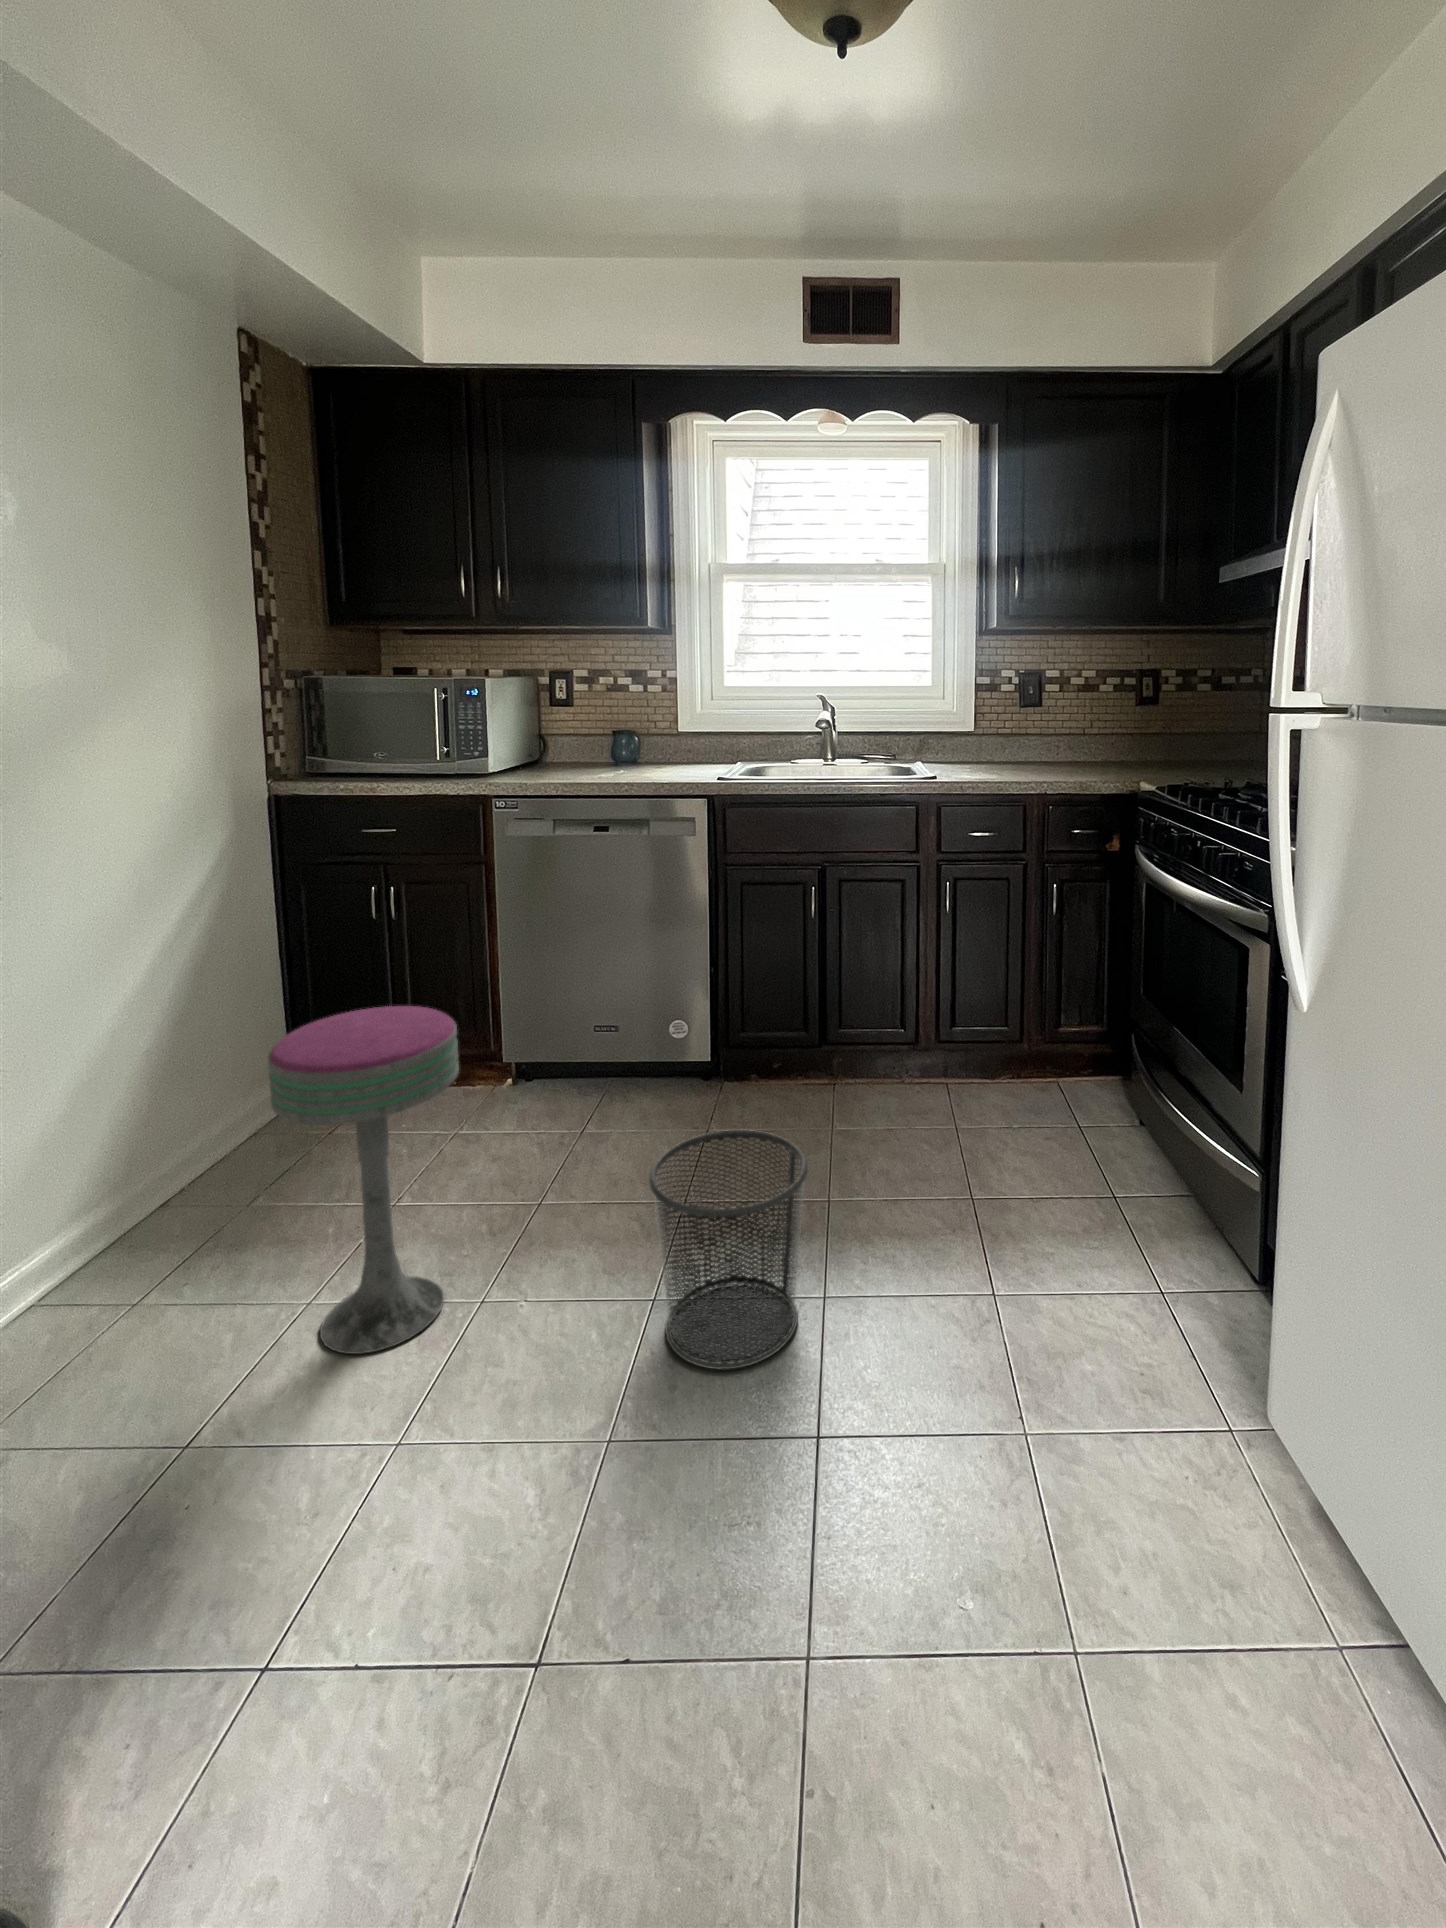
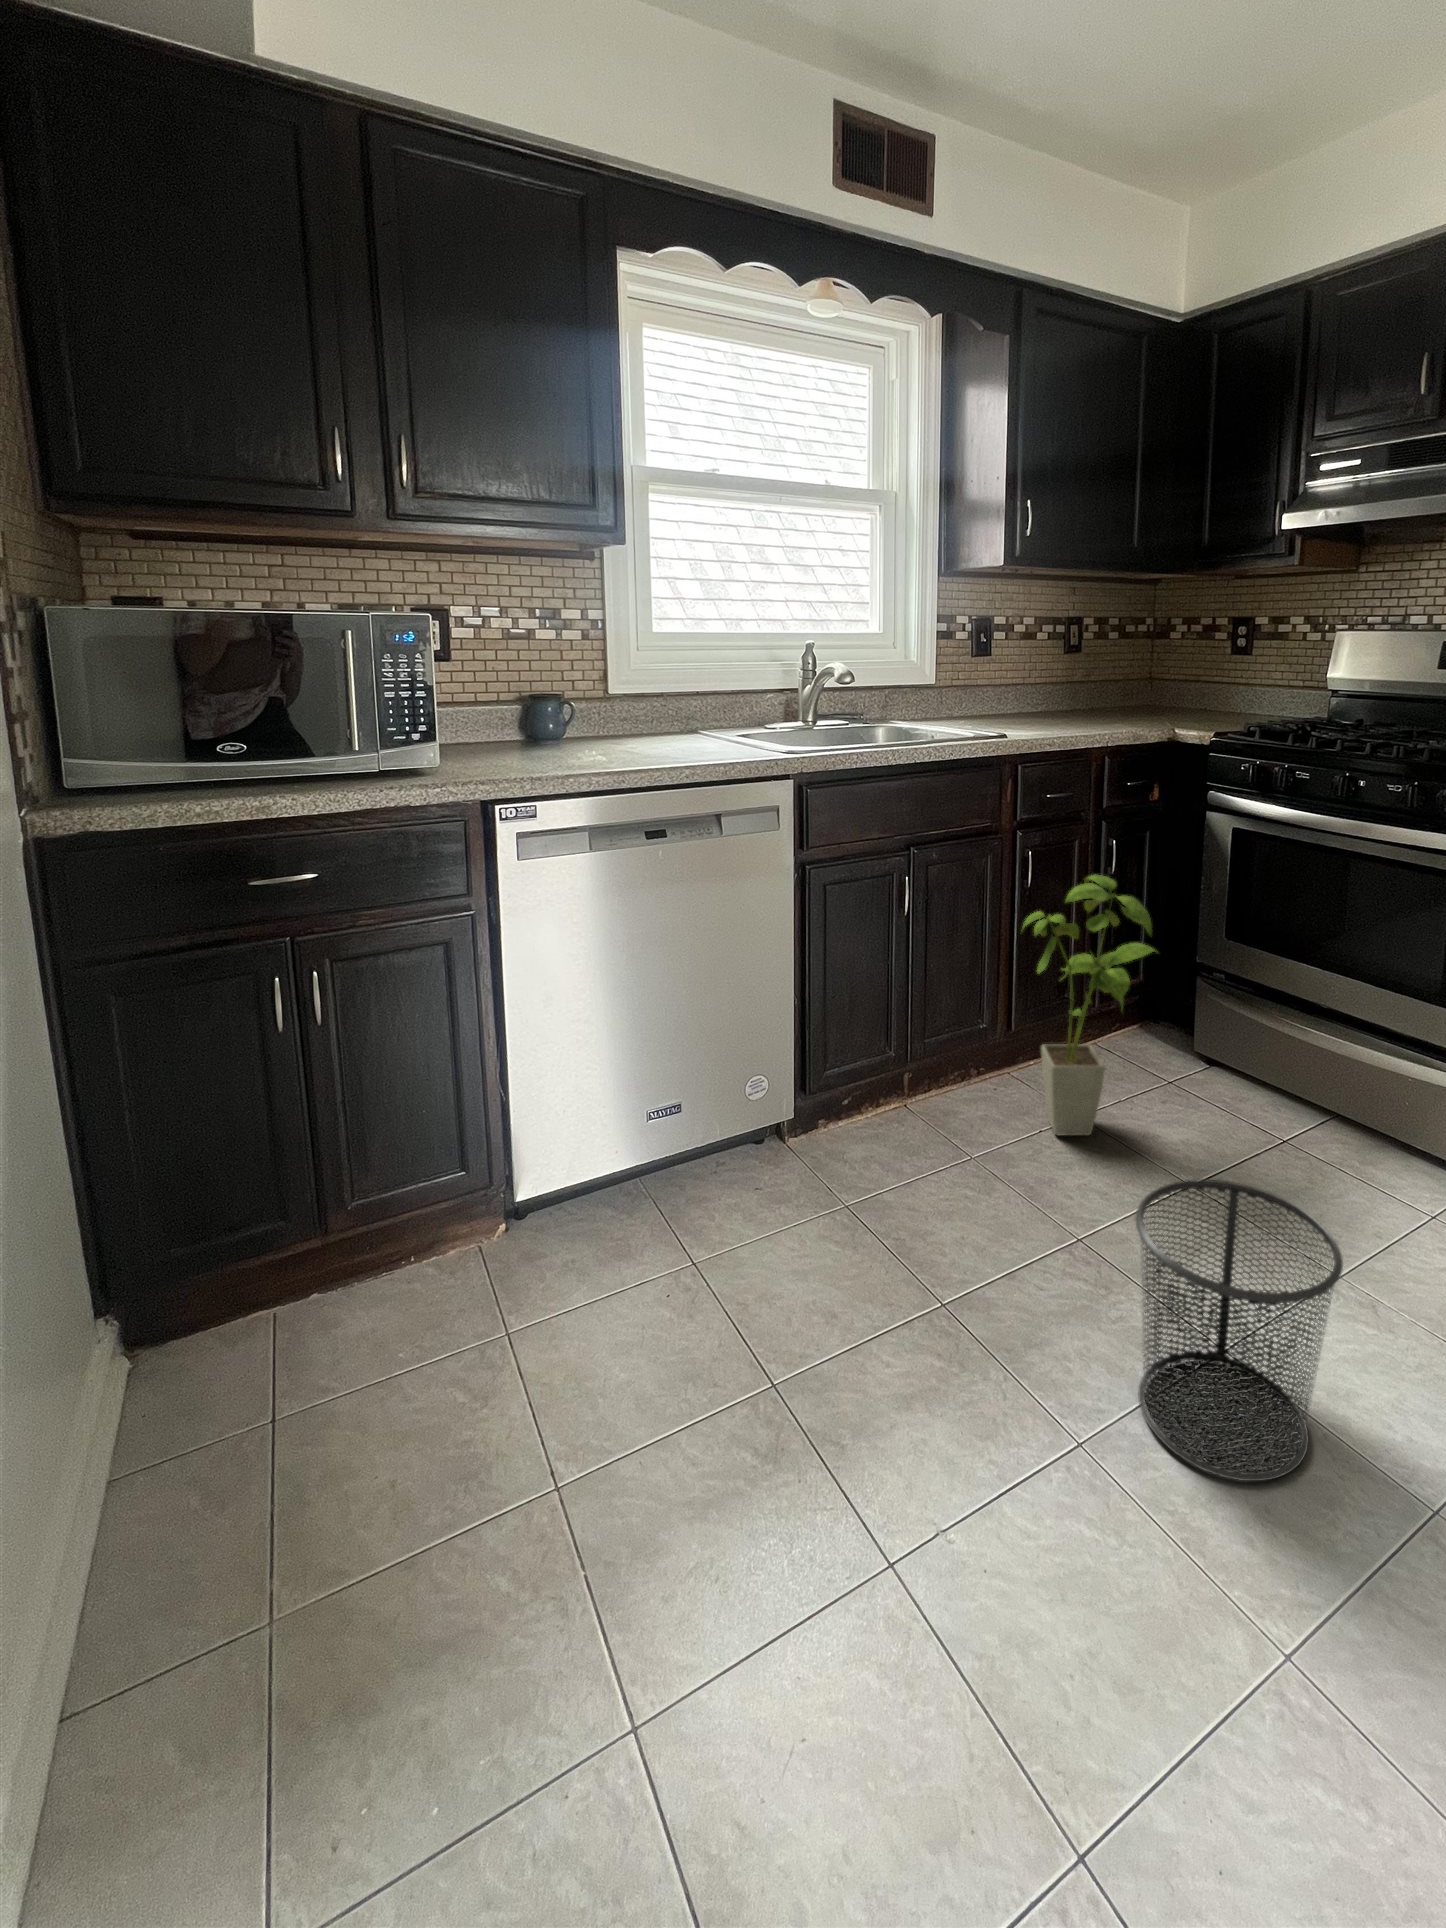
house plant: none [895,899,1027,1137] -> present [1023,874,1155,1136]
bar stool: present [268,1006,459,1354] -> none [709,1144,990,1739]

